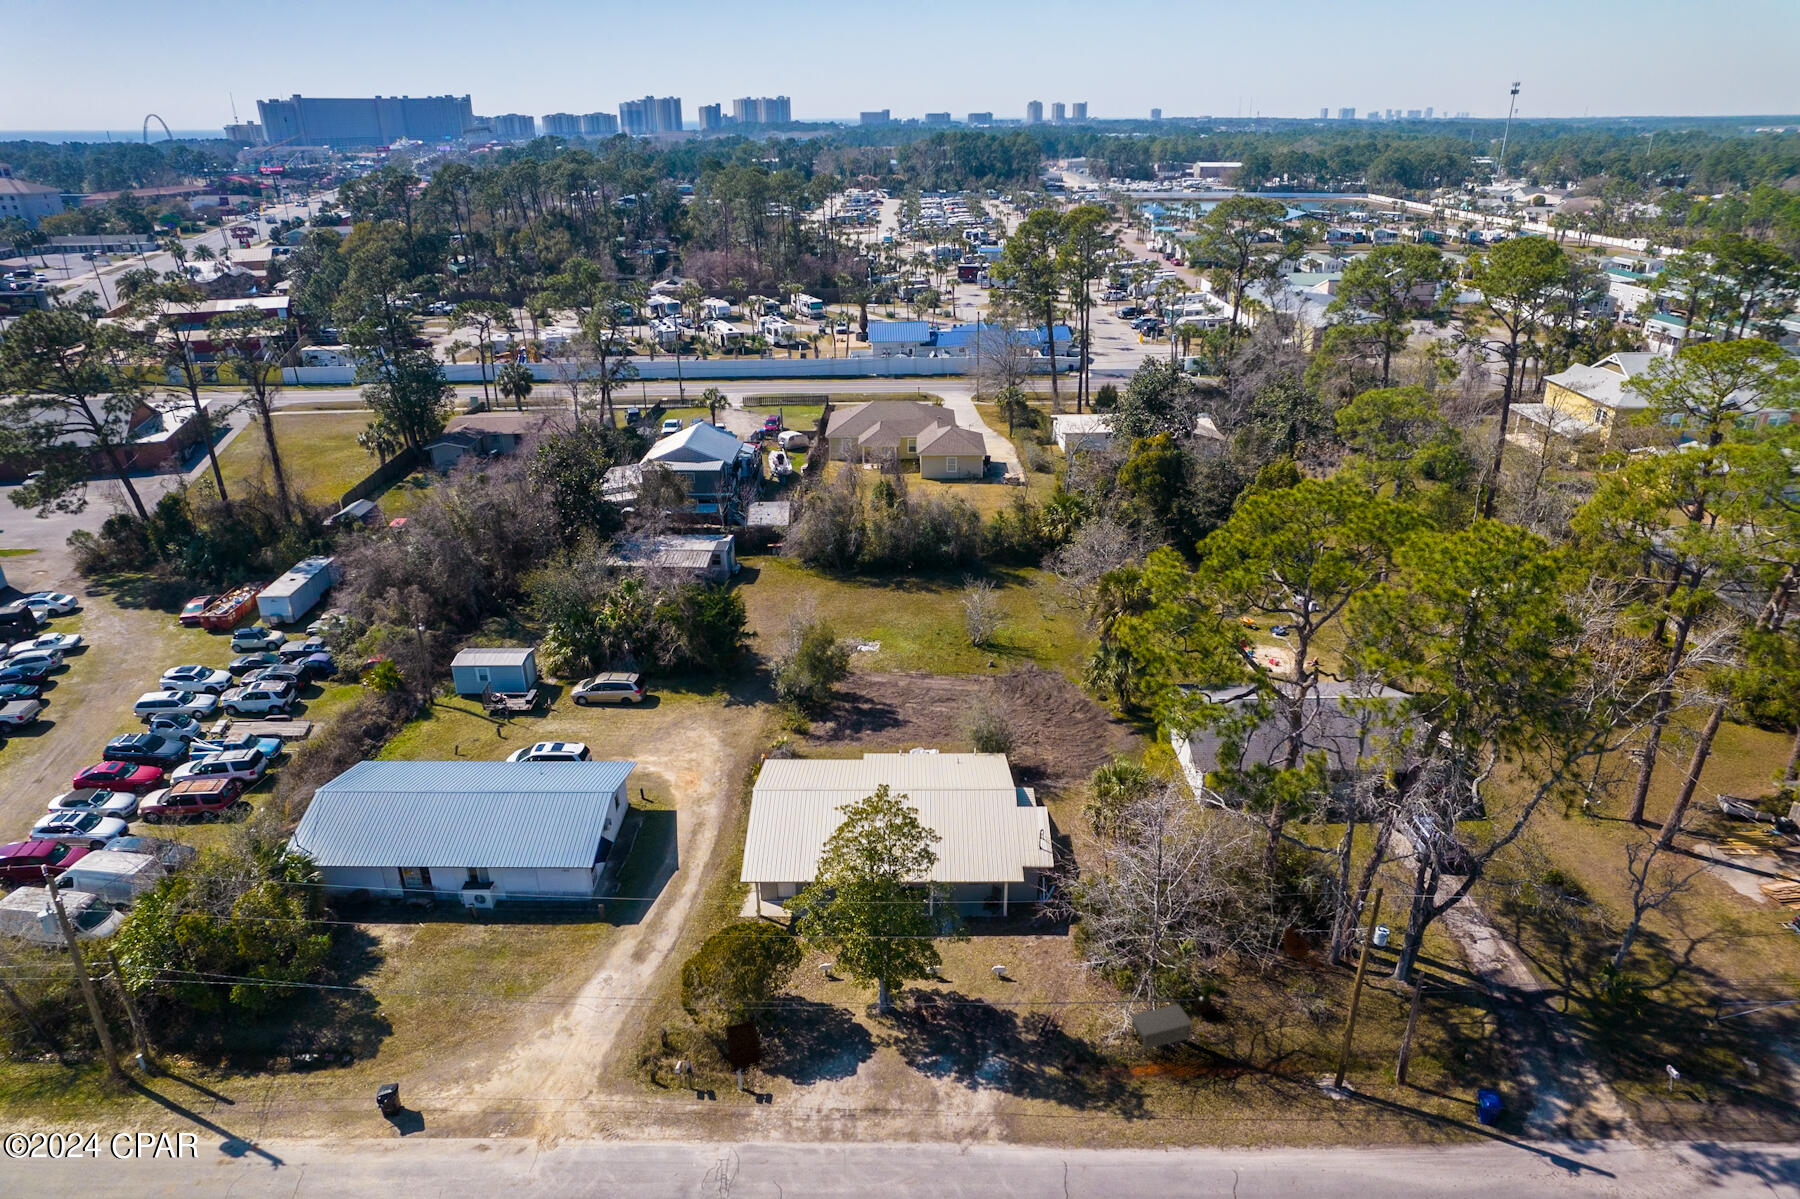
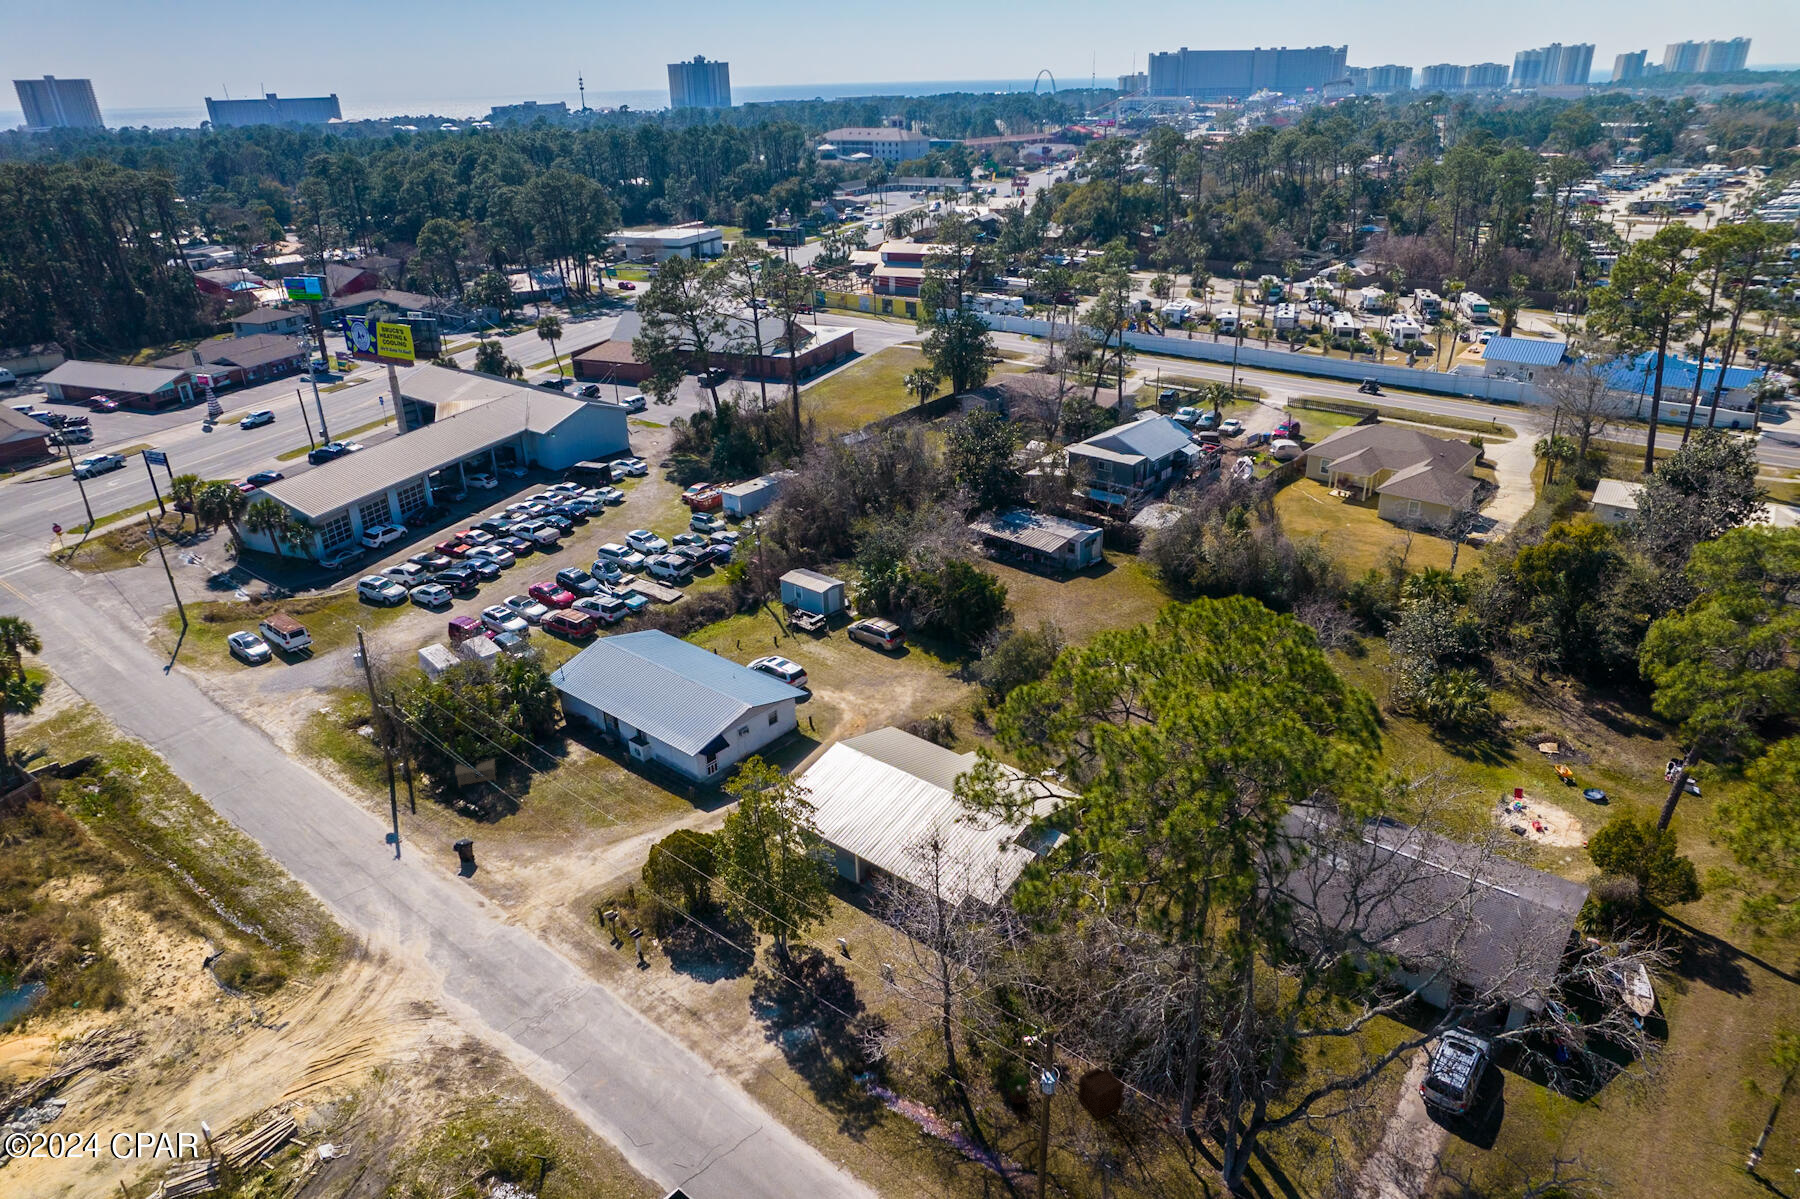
lounge chair: present [1284,927,1321,971] -> none [1156,1076,1187,1144]
storage bench: present [1131,1004,1193,1052] -> present [455,759,496,786]
wooden crate: present [726,1020,762,1069] -> present [1078,1065,1124,1120]

